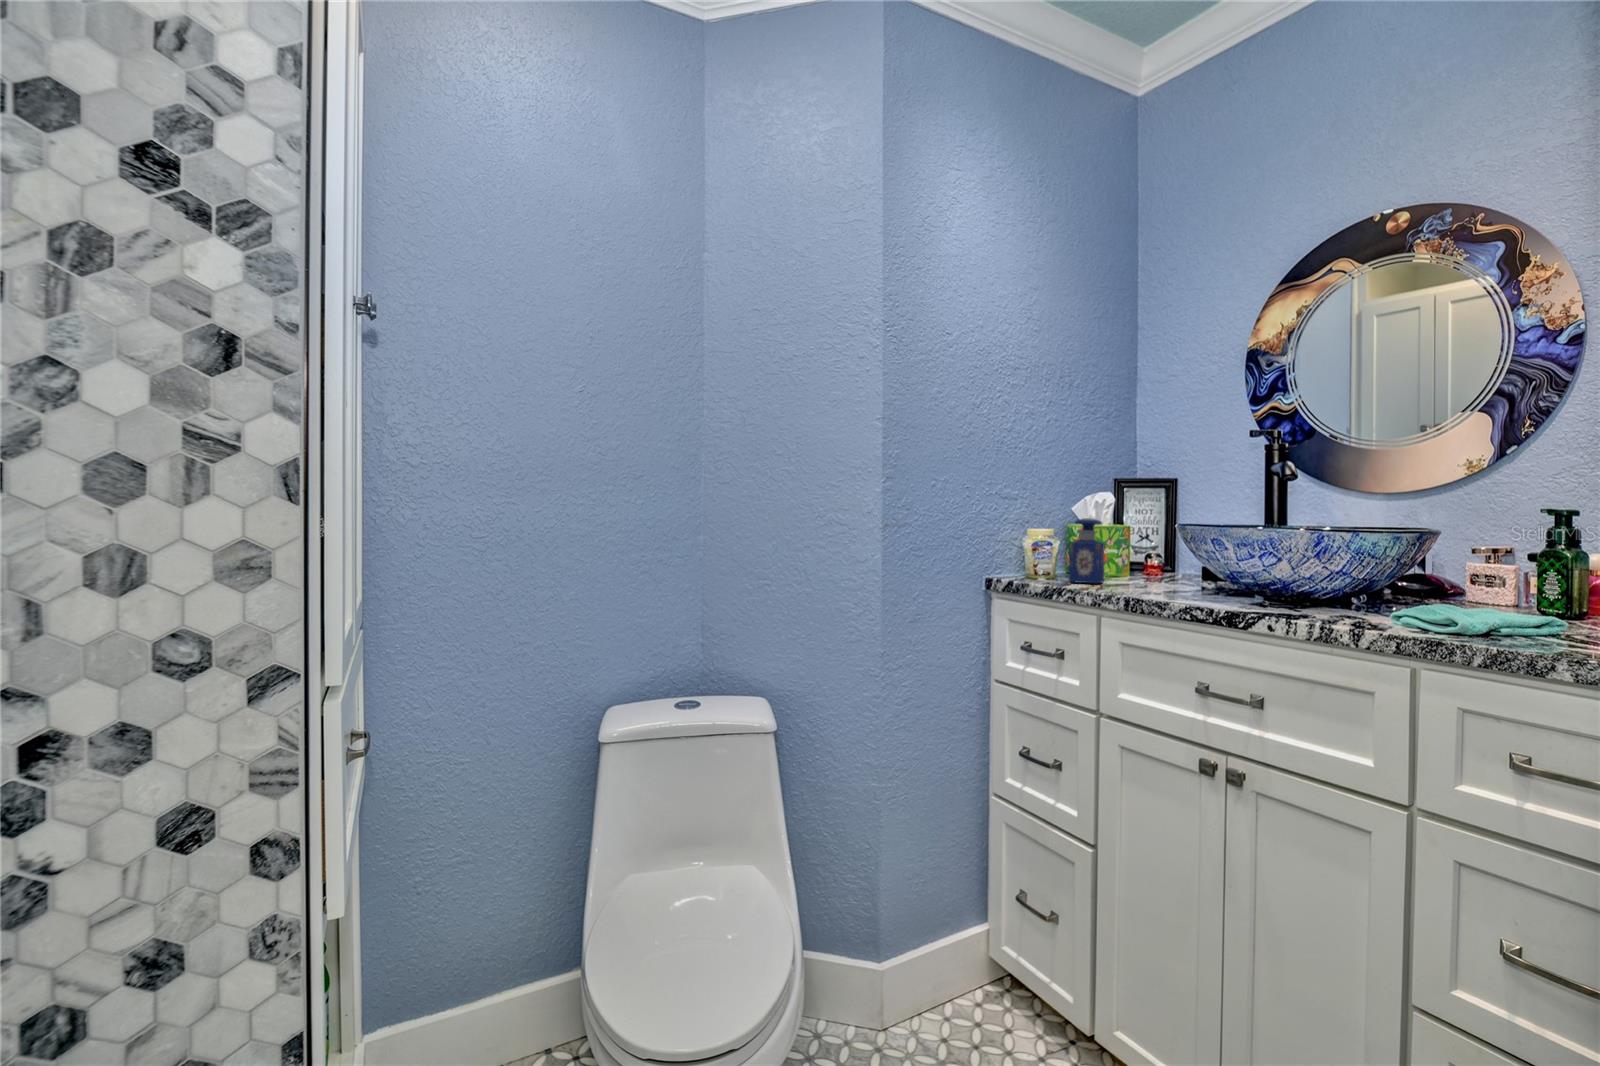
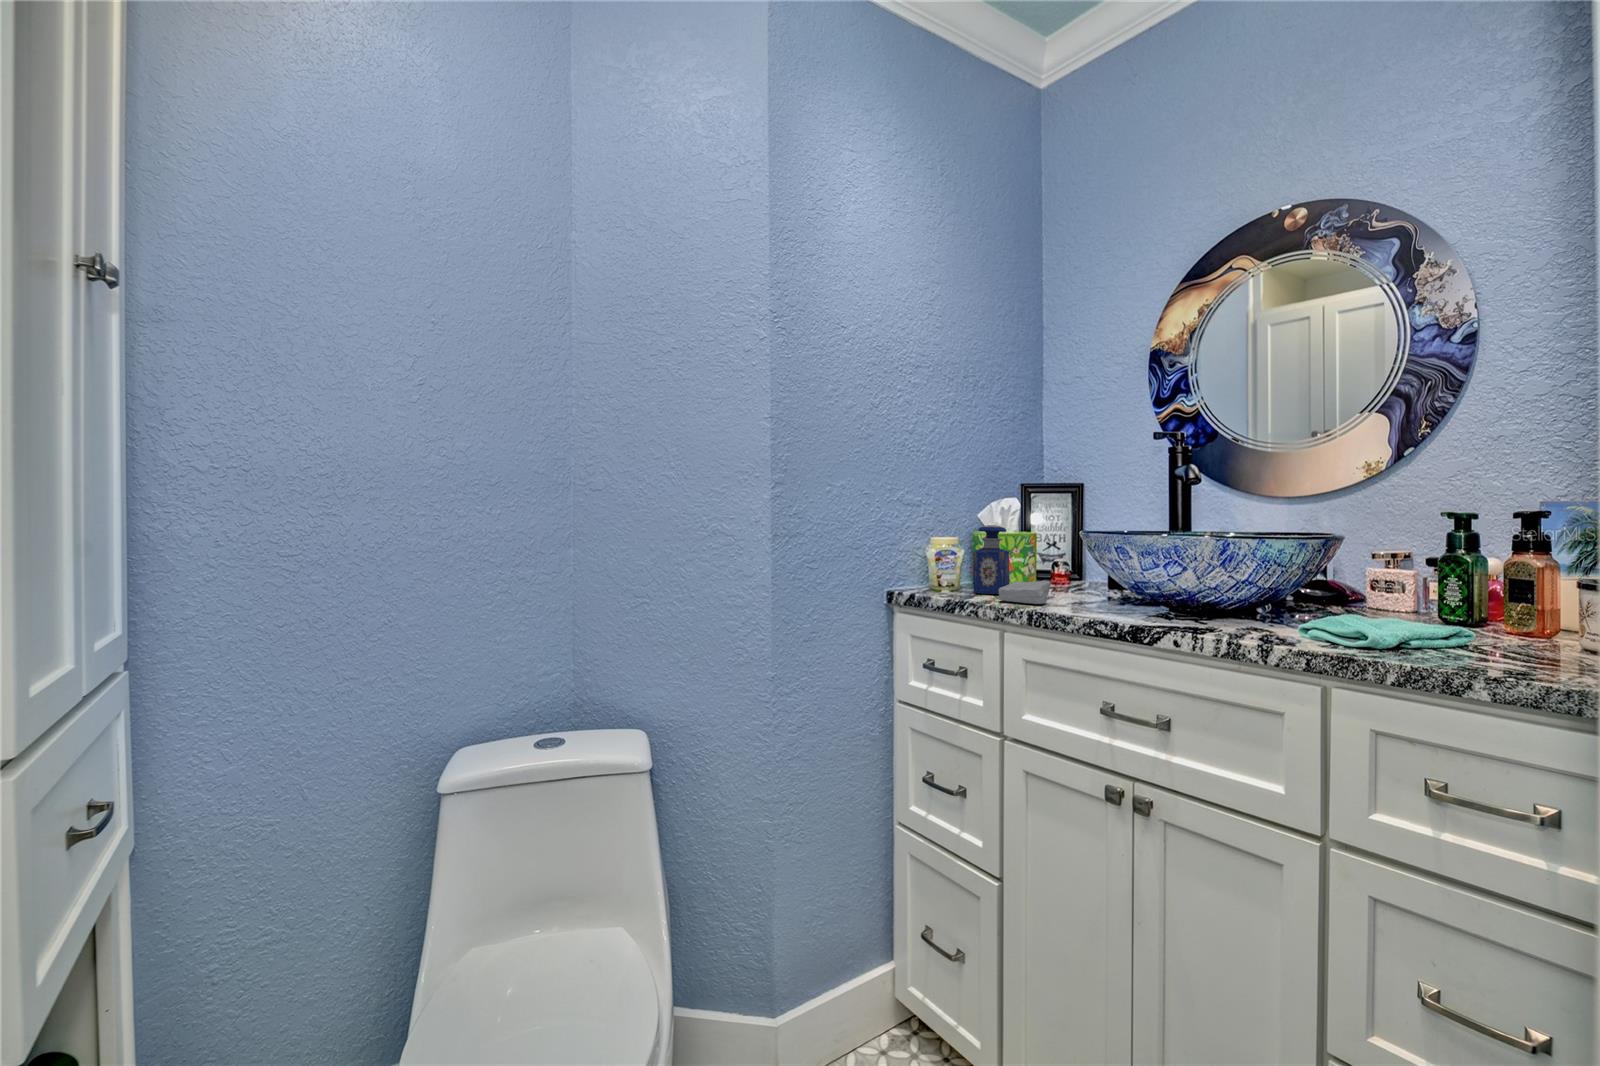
soap bar: none [1096,571,1146,592] -> present [999,581,1050,604]

